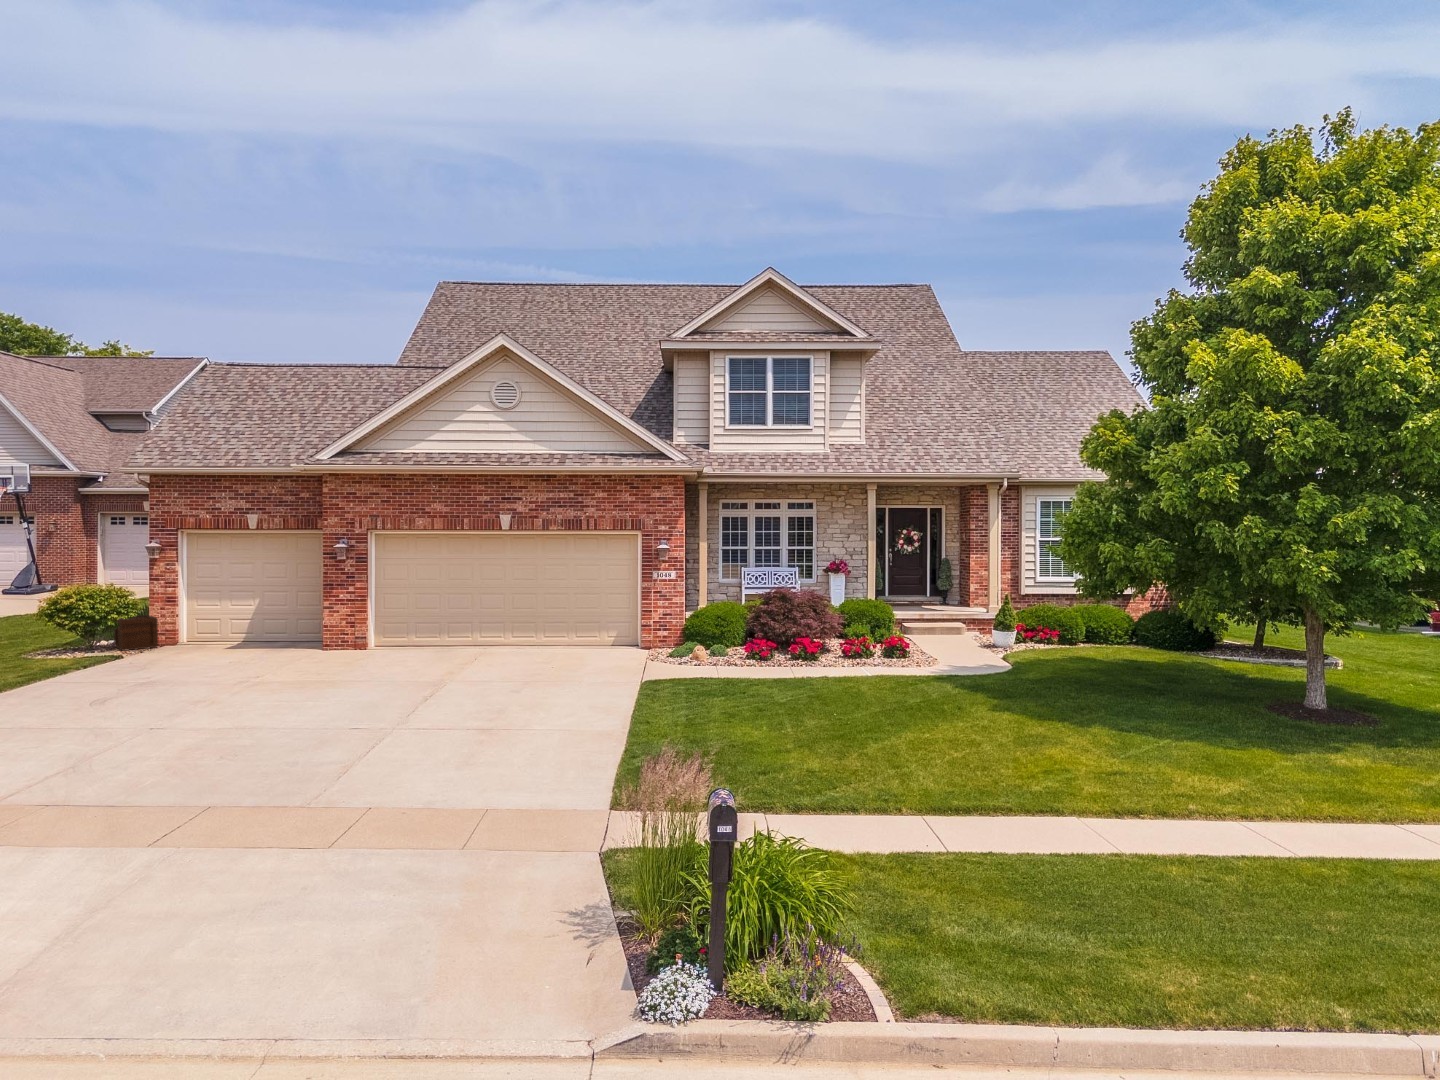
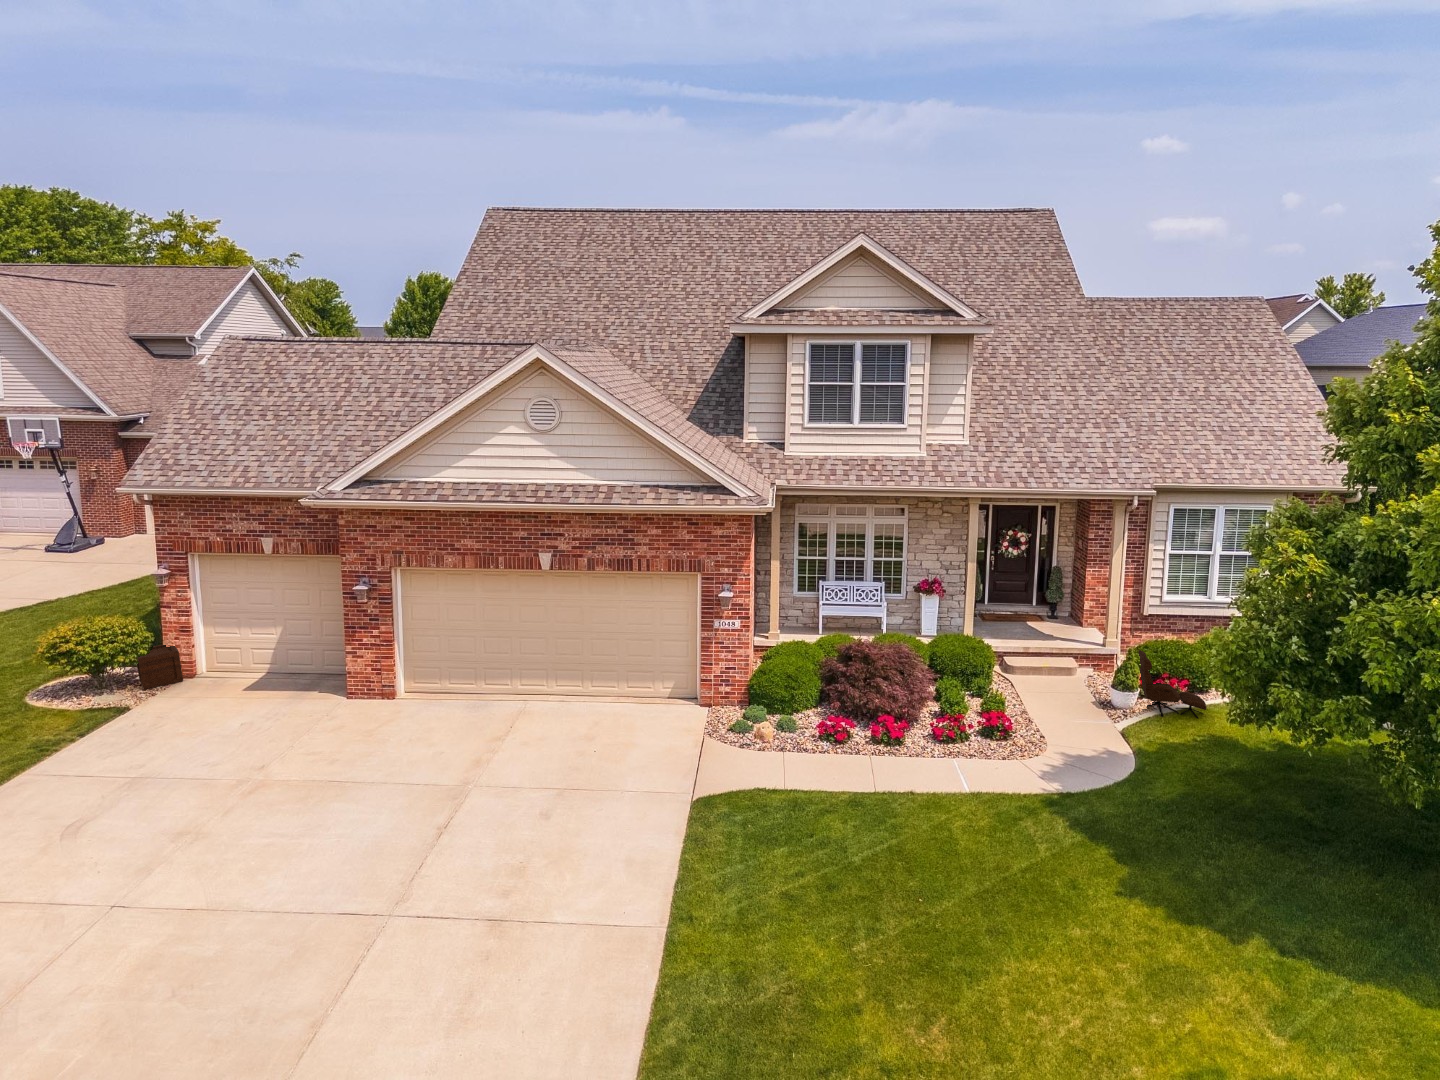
lounge chair: none [1009,599,1065,650] -> present [1138,650,1207,718]

